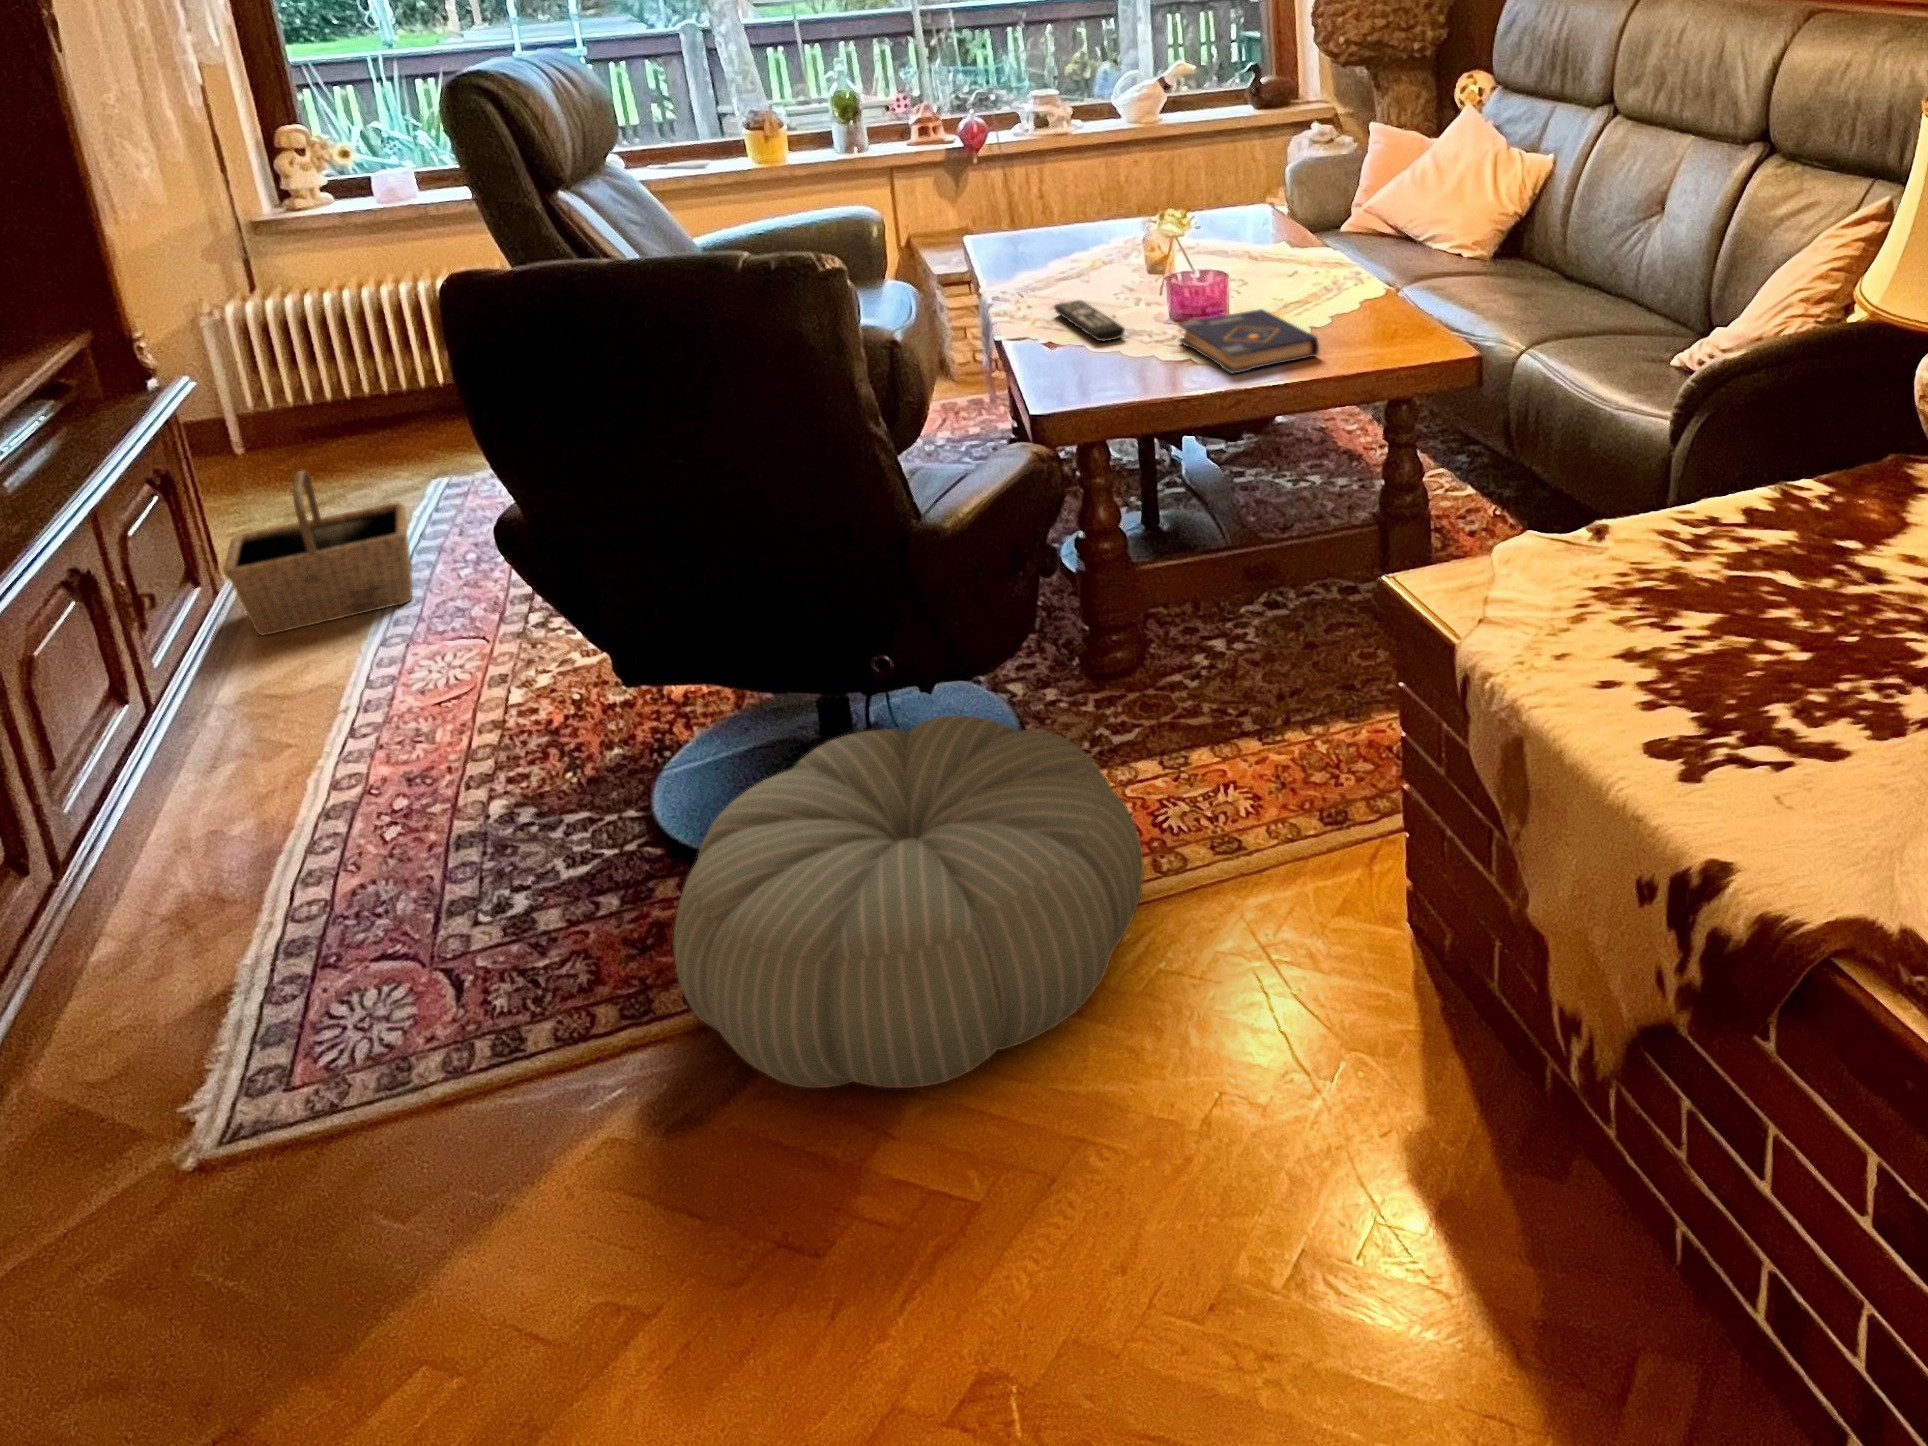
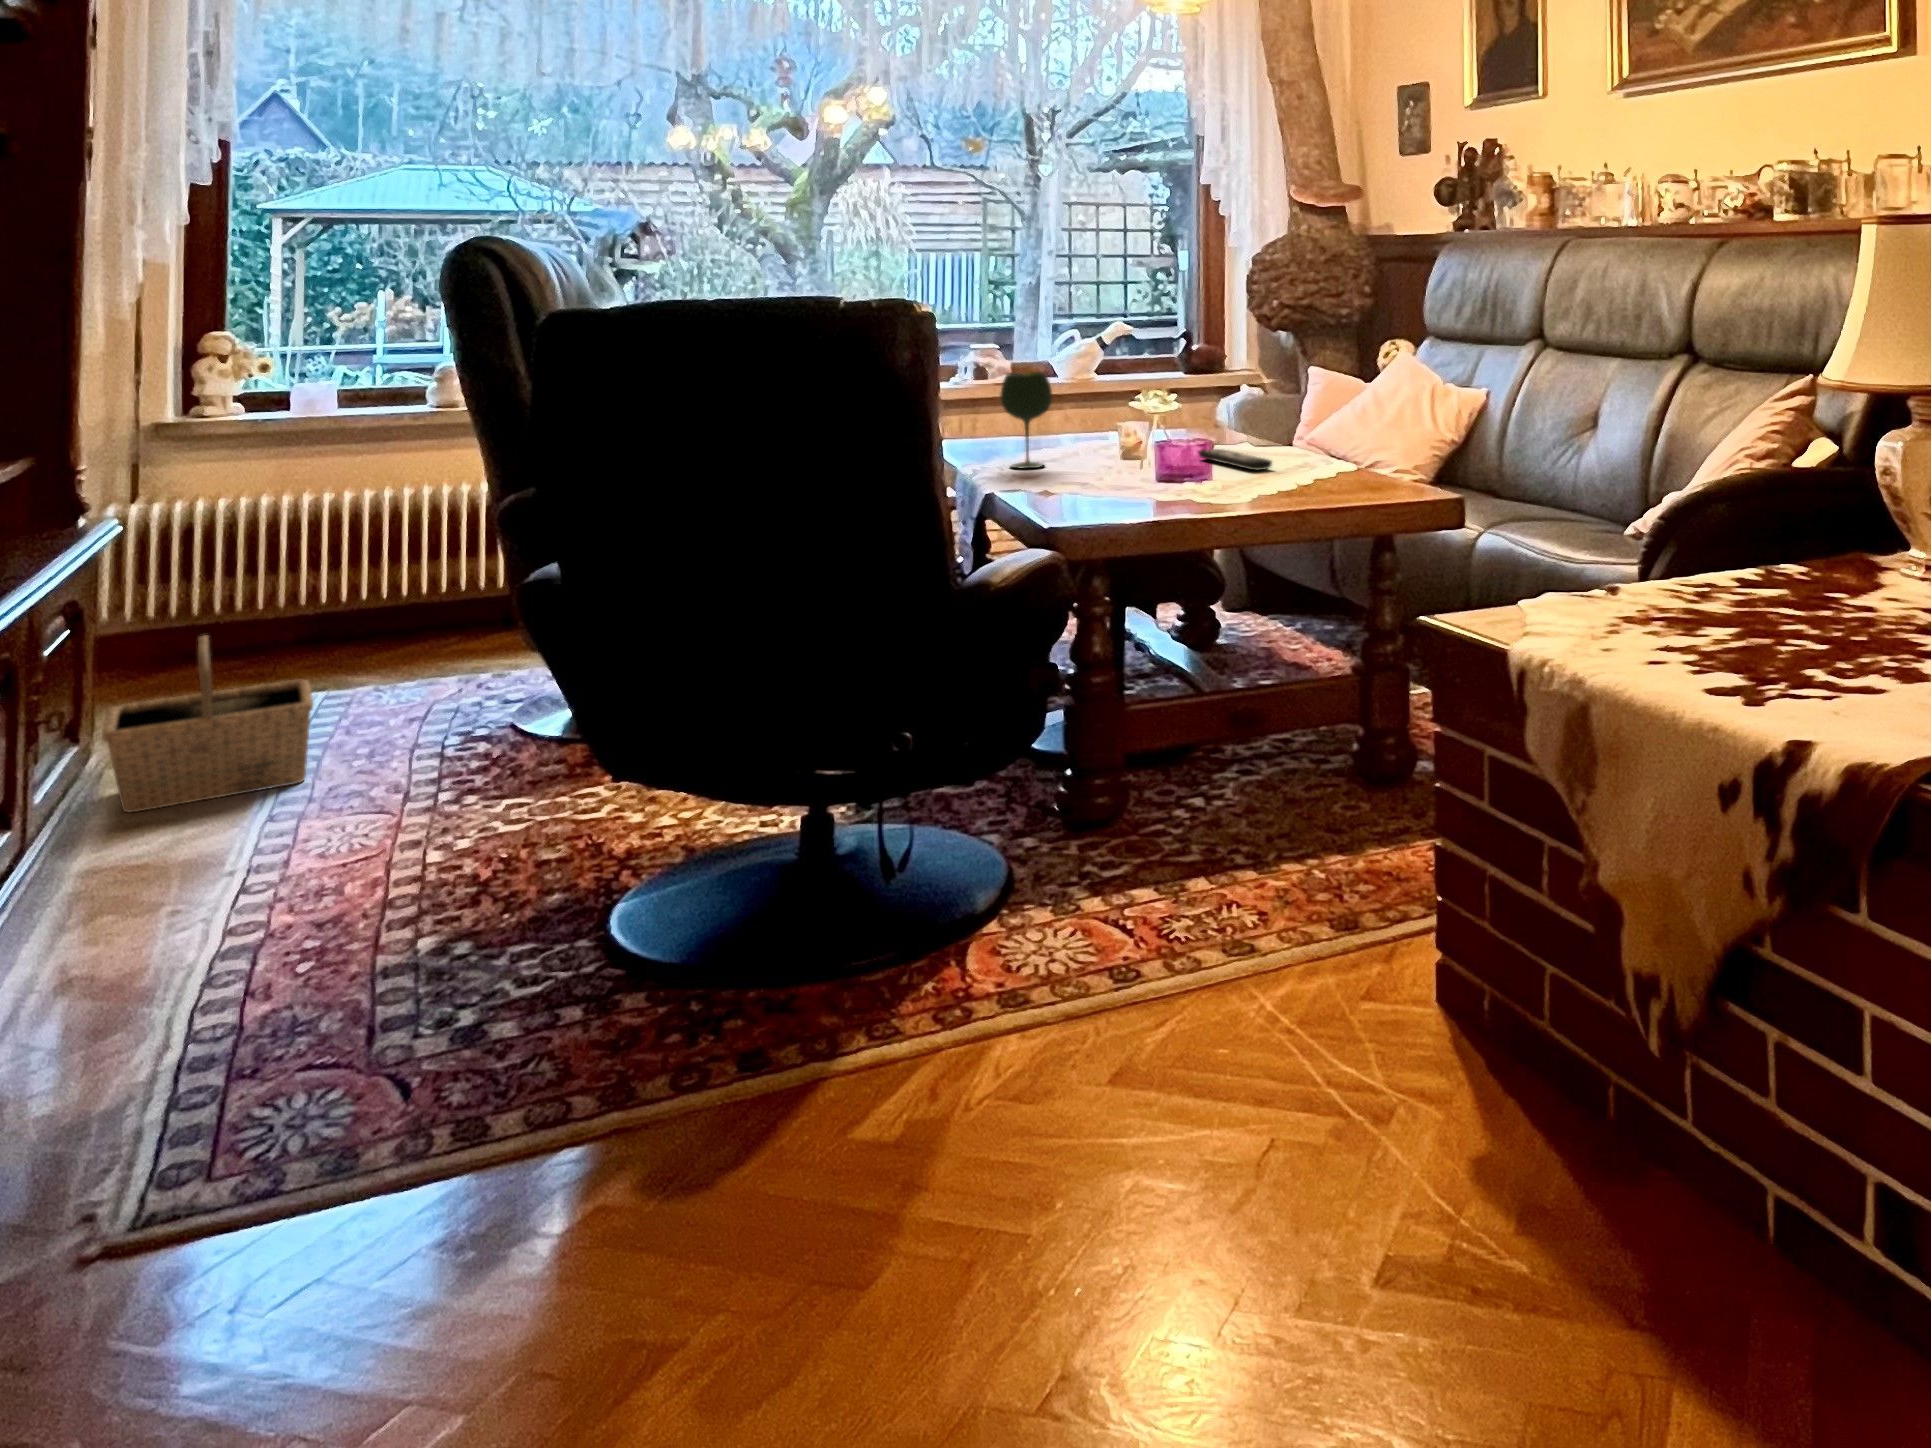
wine glass: none [1026,176,1079,279] -> present [1000,372,1052,468]
remote control: present [1054,301,1125,341] -> present [1199,449,1272,471]
book: present [1178,309,1319,374] -> none [1162,478,1302,522]
pouf: present [673,715,1144,1088] -> none [681,804,1170,1147]

